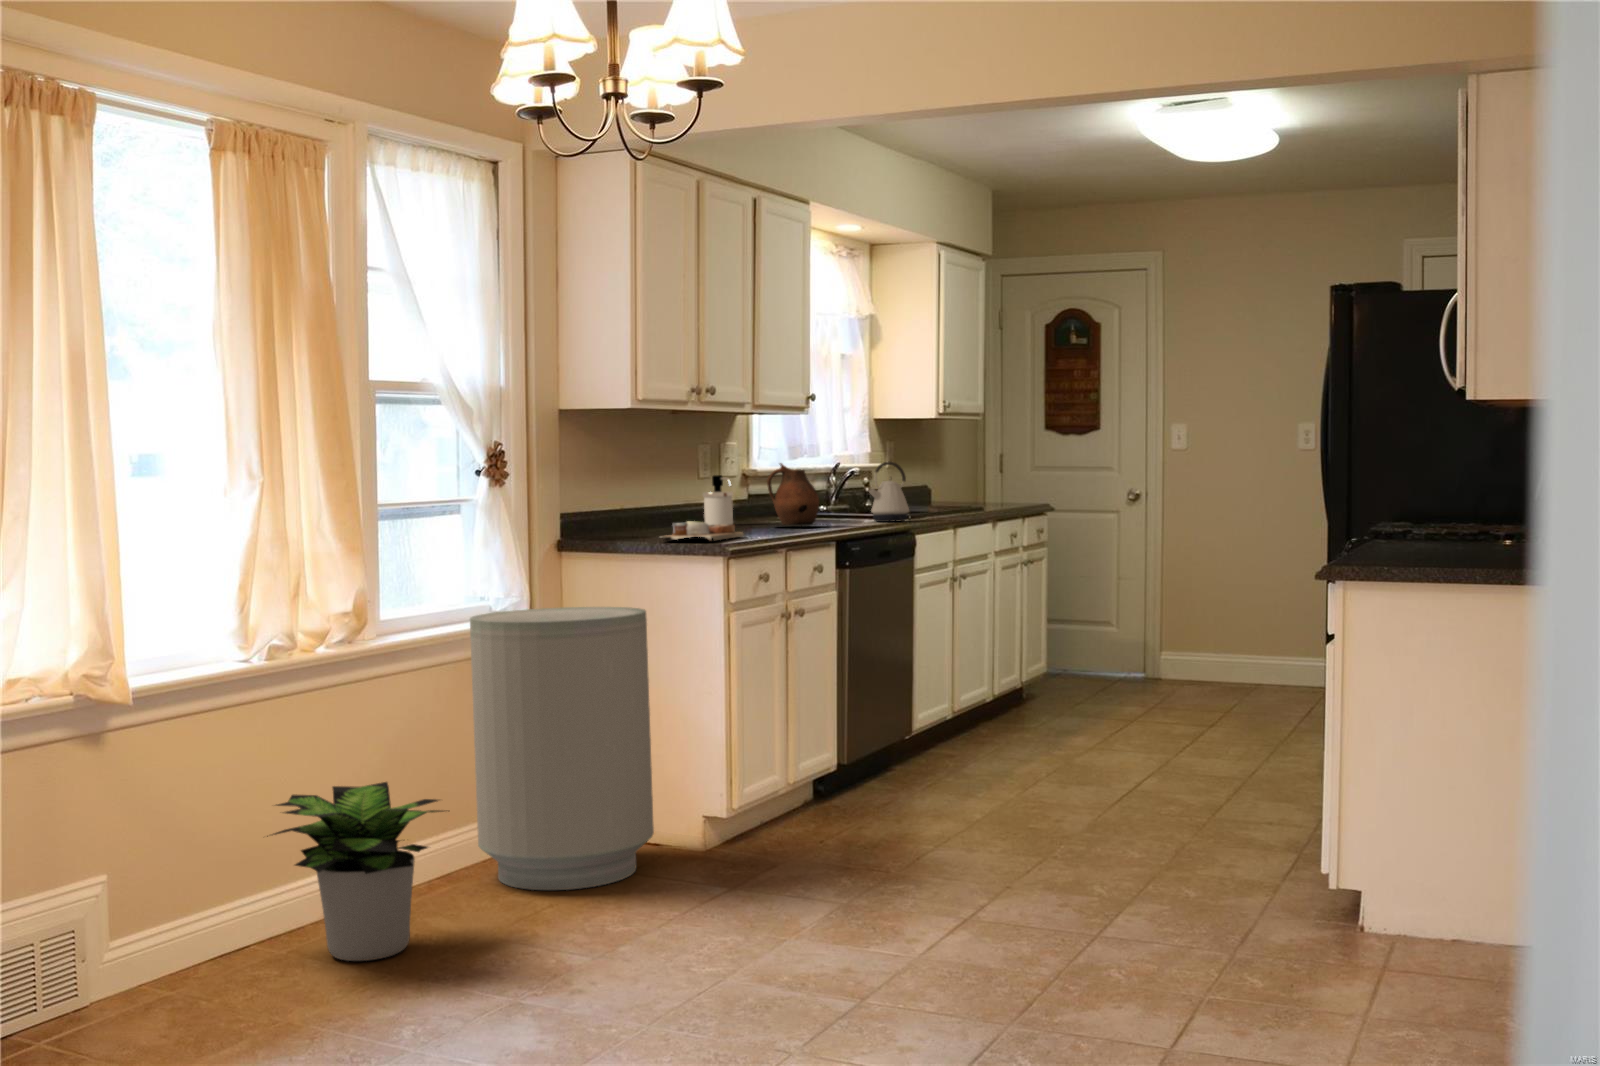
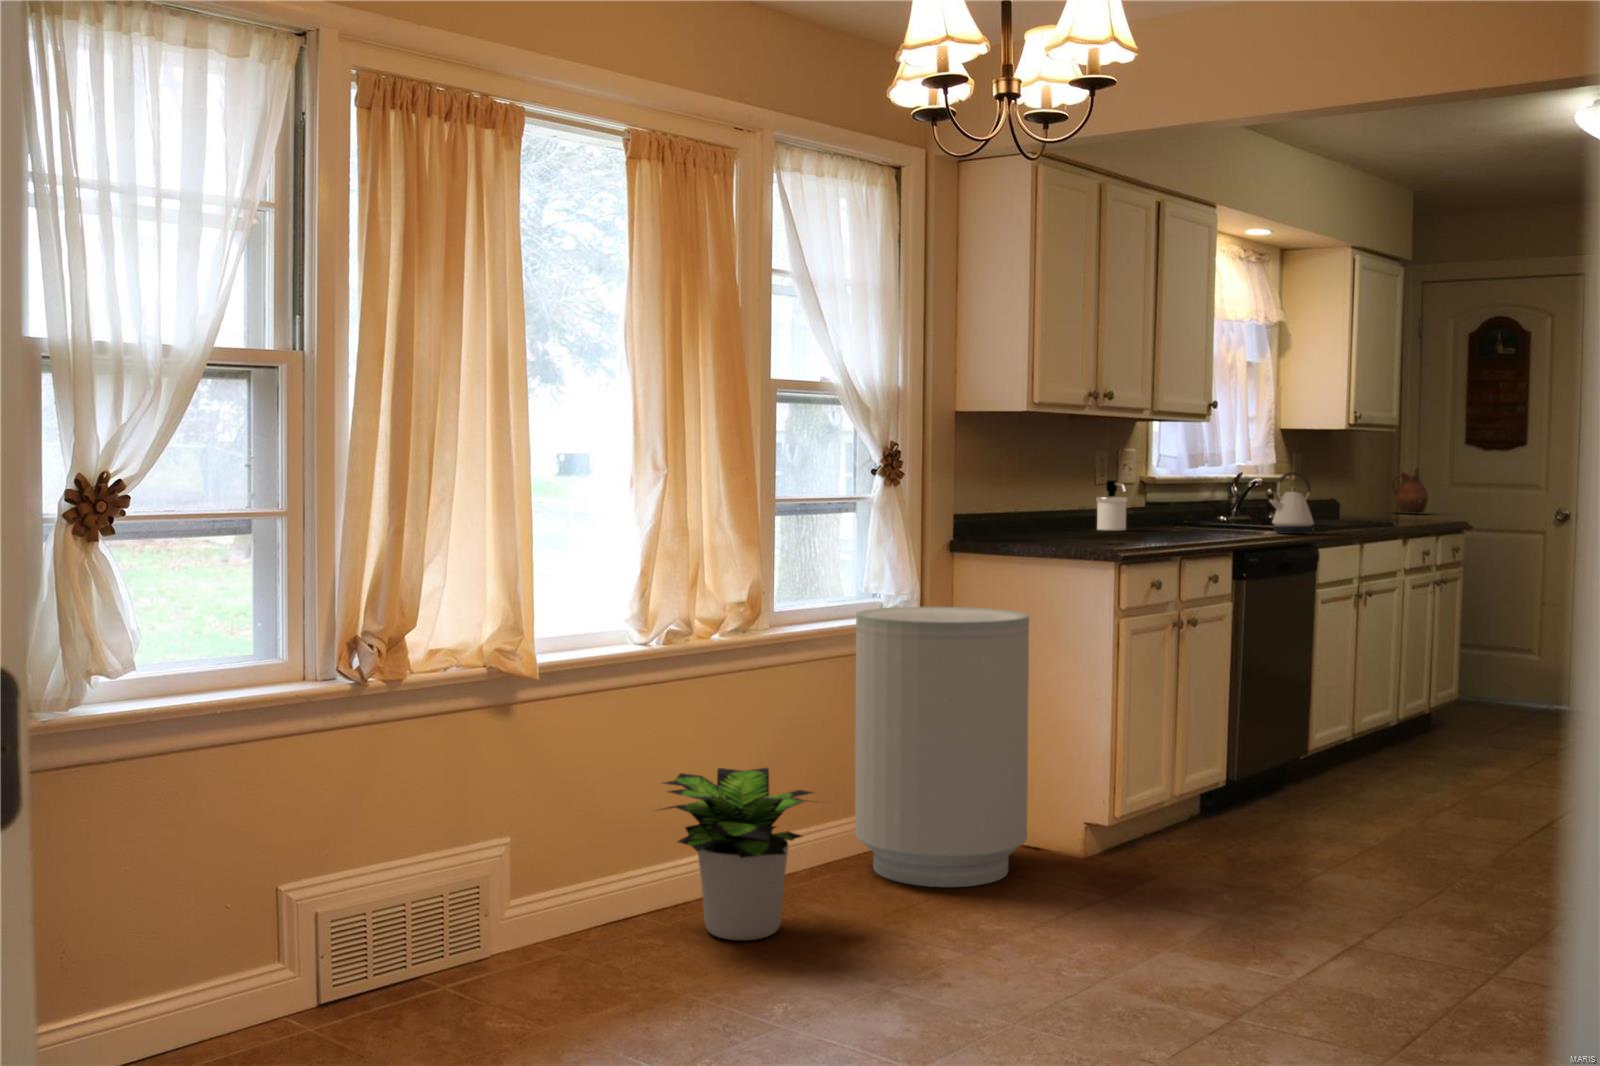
ceramic pitcher: present [767,463,827,526] -> present [1391,471,1428,513]
cutting board: present [659,521,743,541] -> none [1044,528,1134,549]

